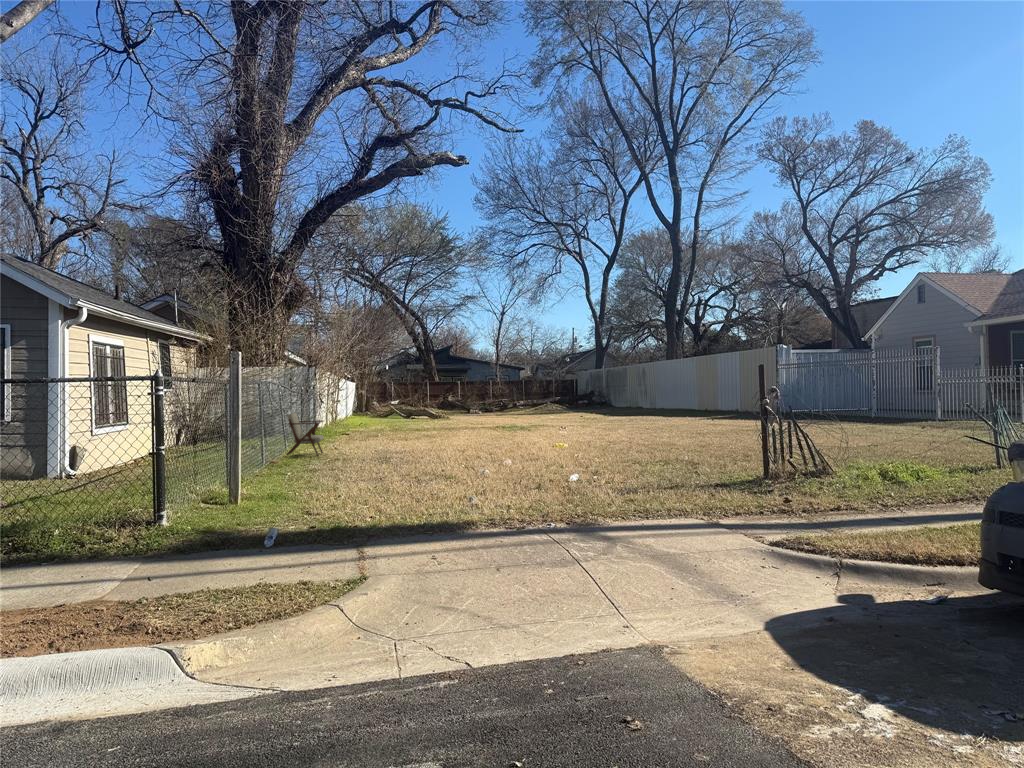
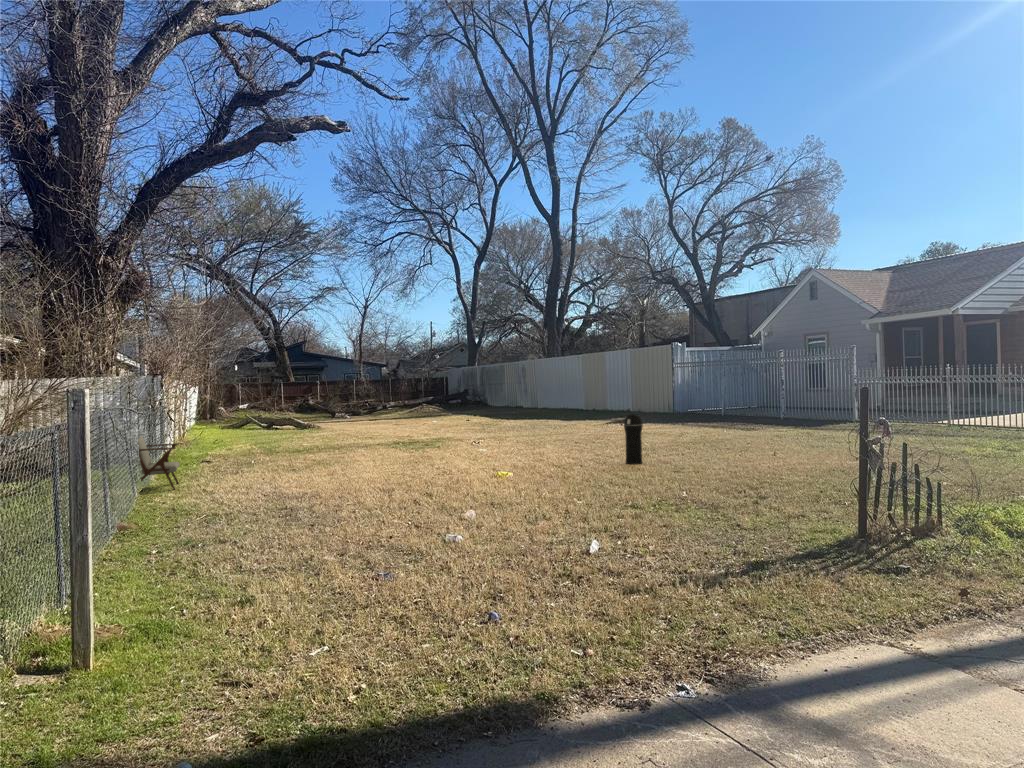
trash can: none [695,406,712,451] -> present [624,414,643,464]

